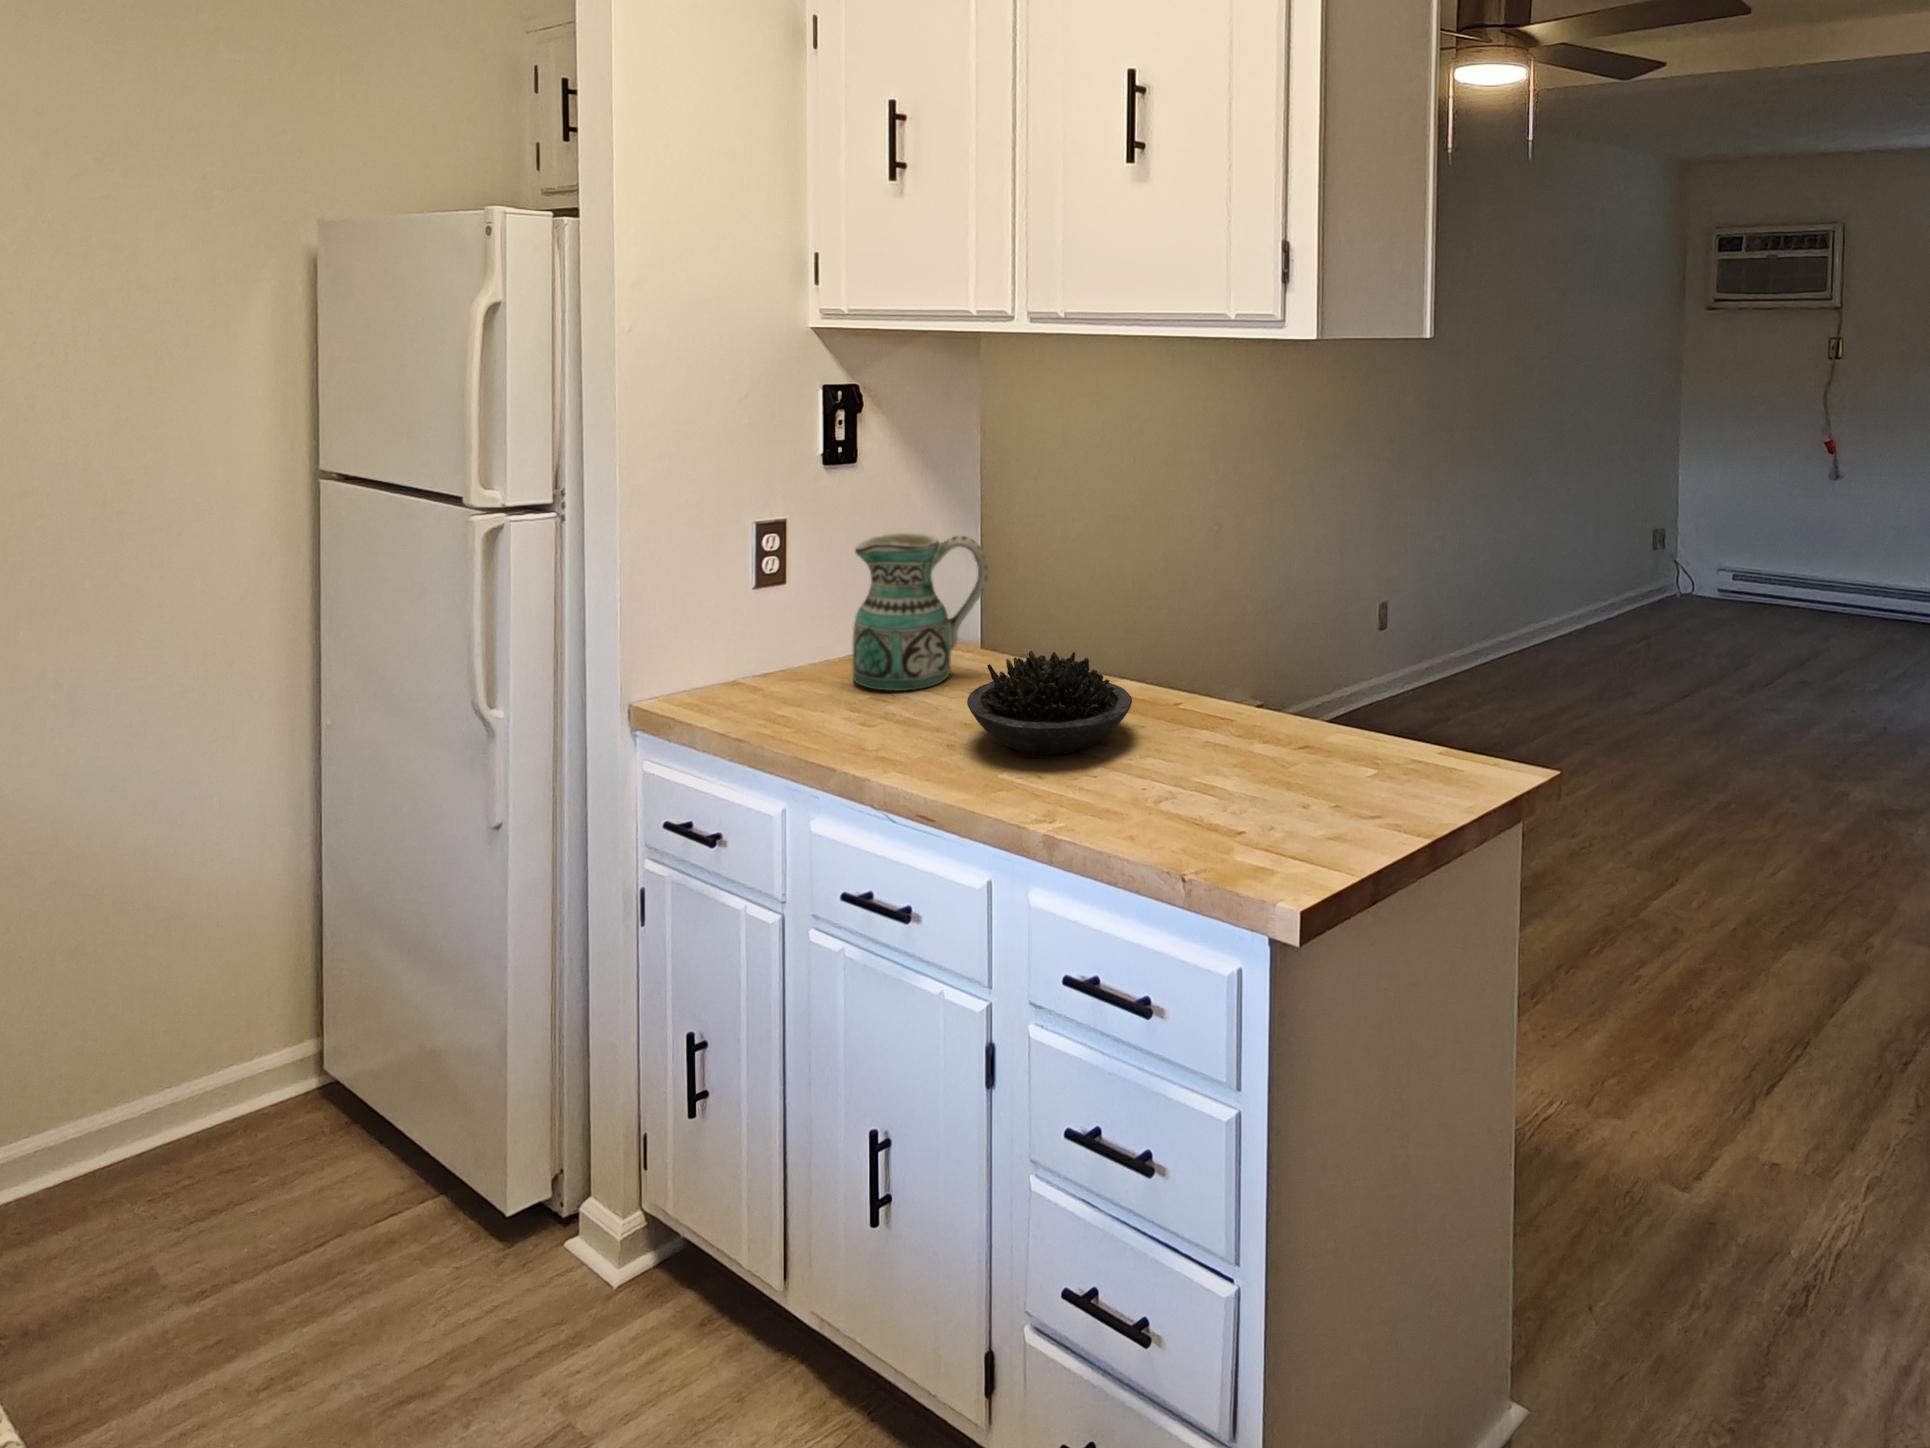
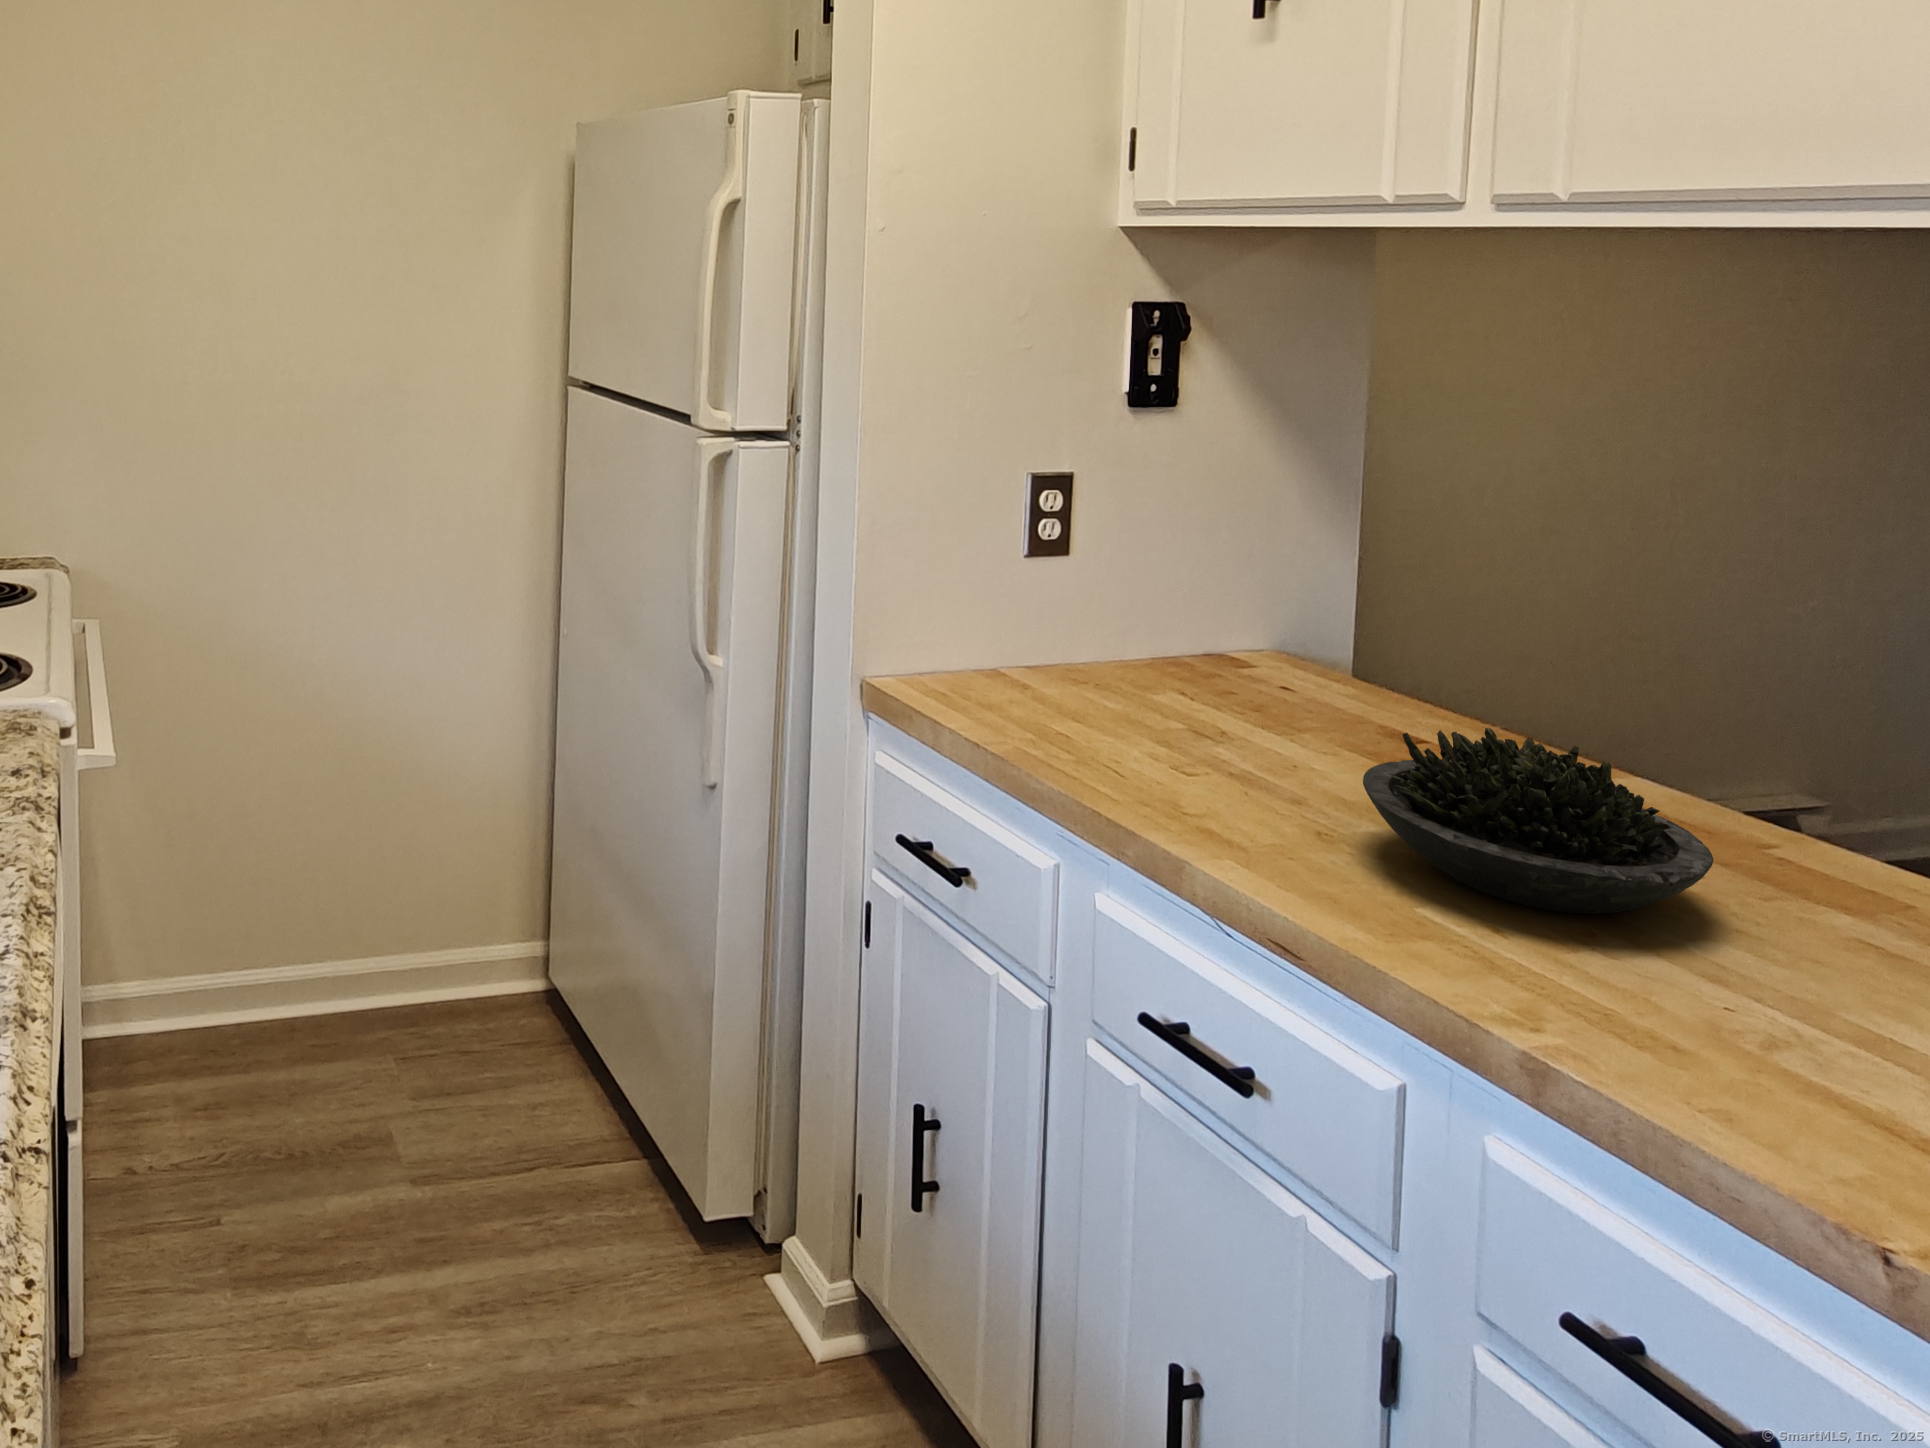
ceramic pitcher: present [852,533,988,691] -> none [1160,514,1392,742]

